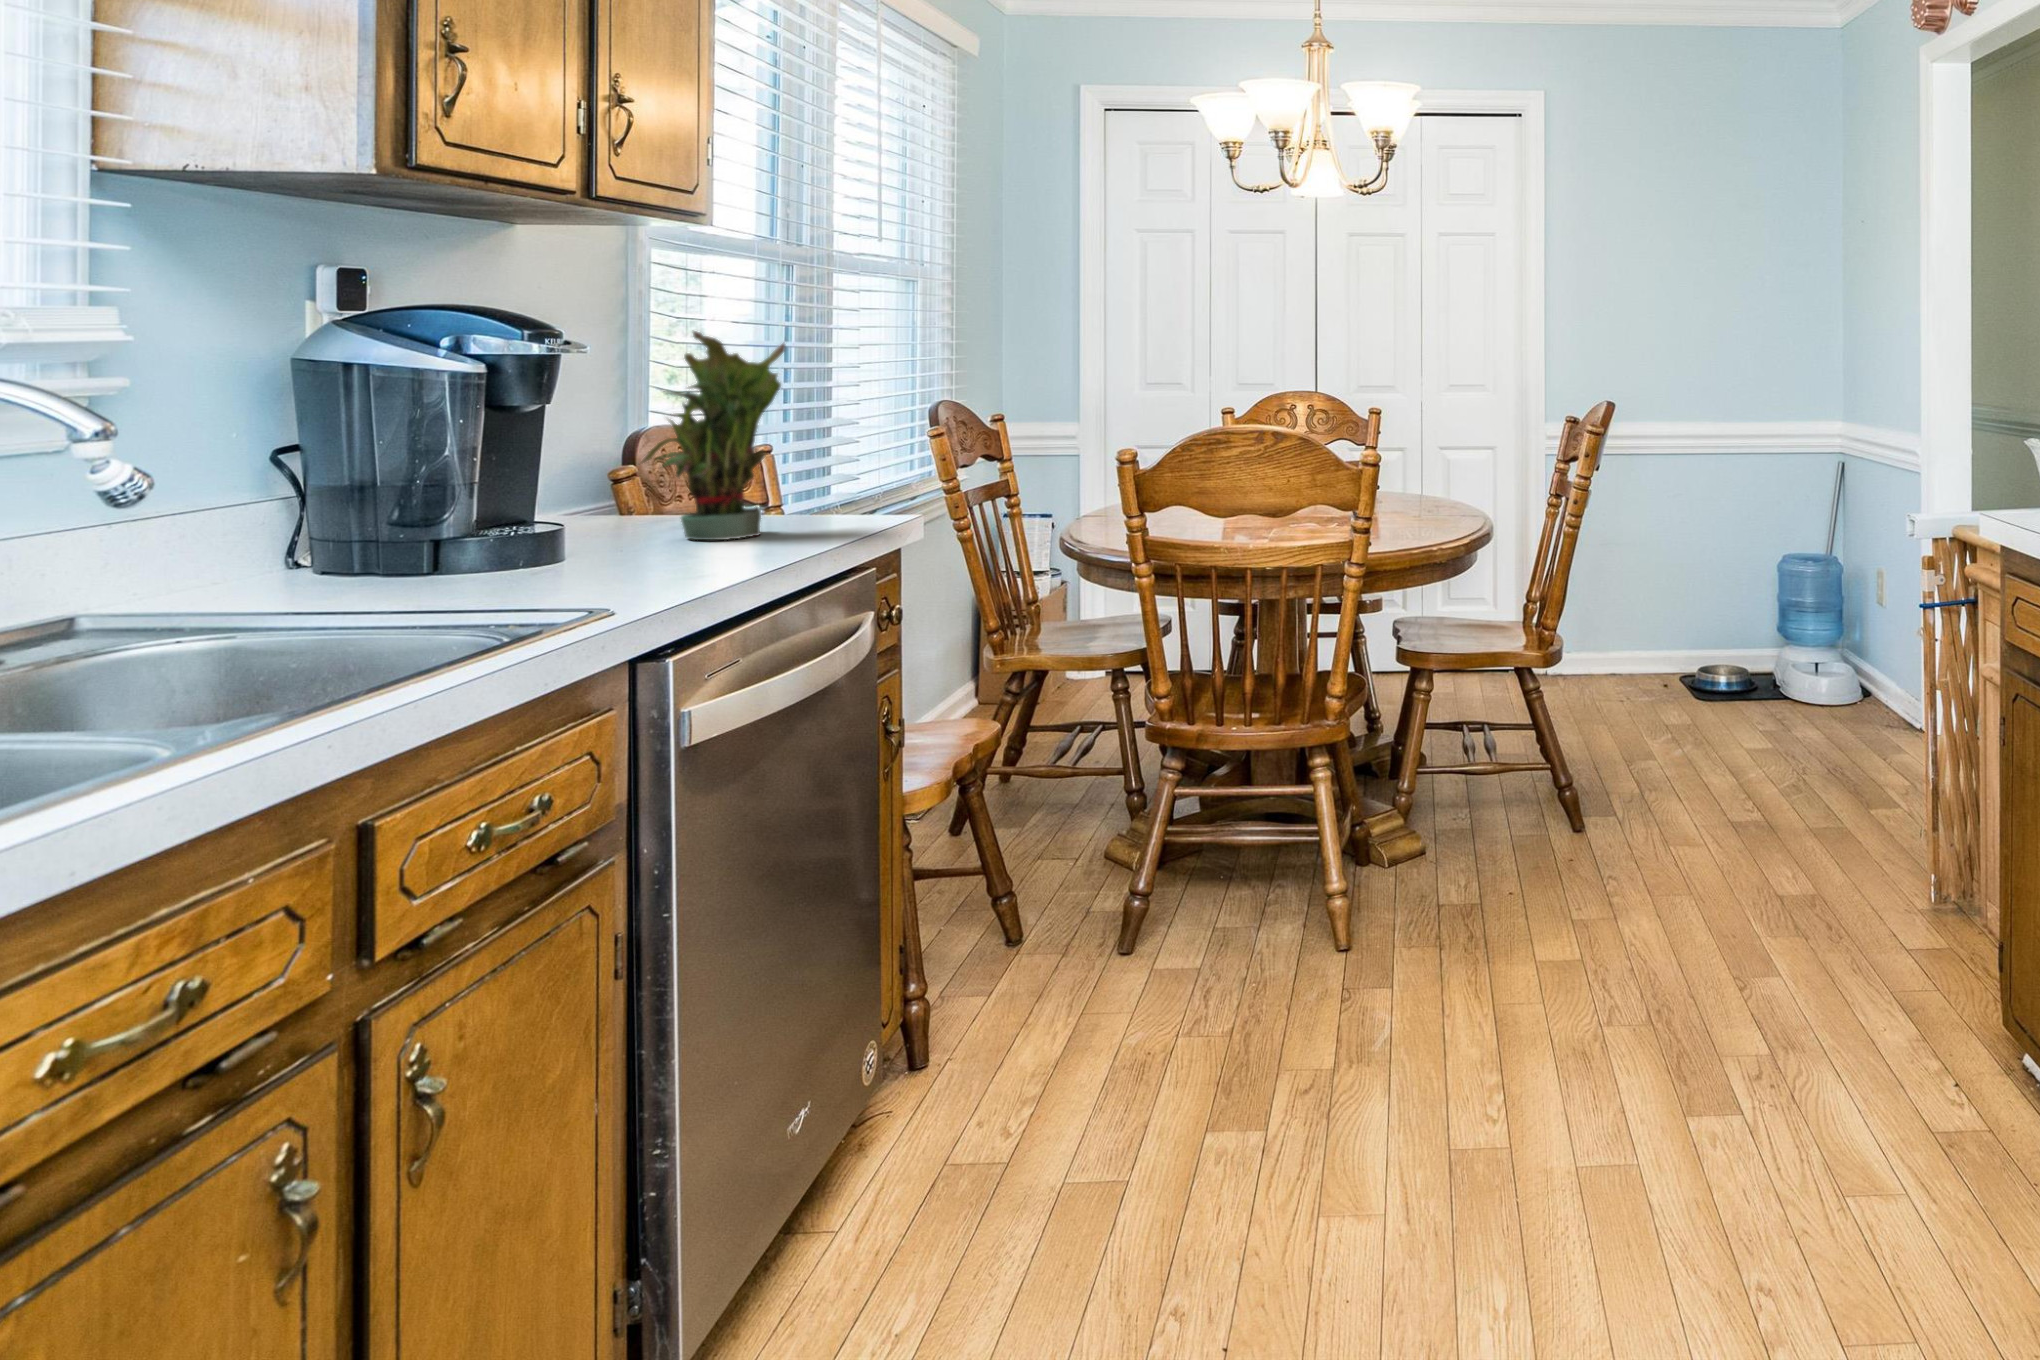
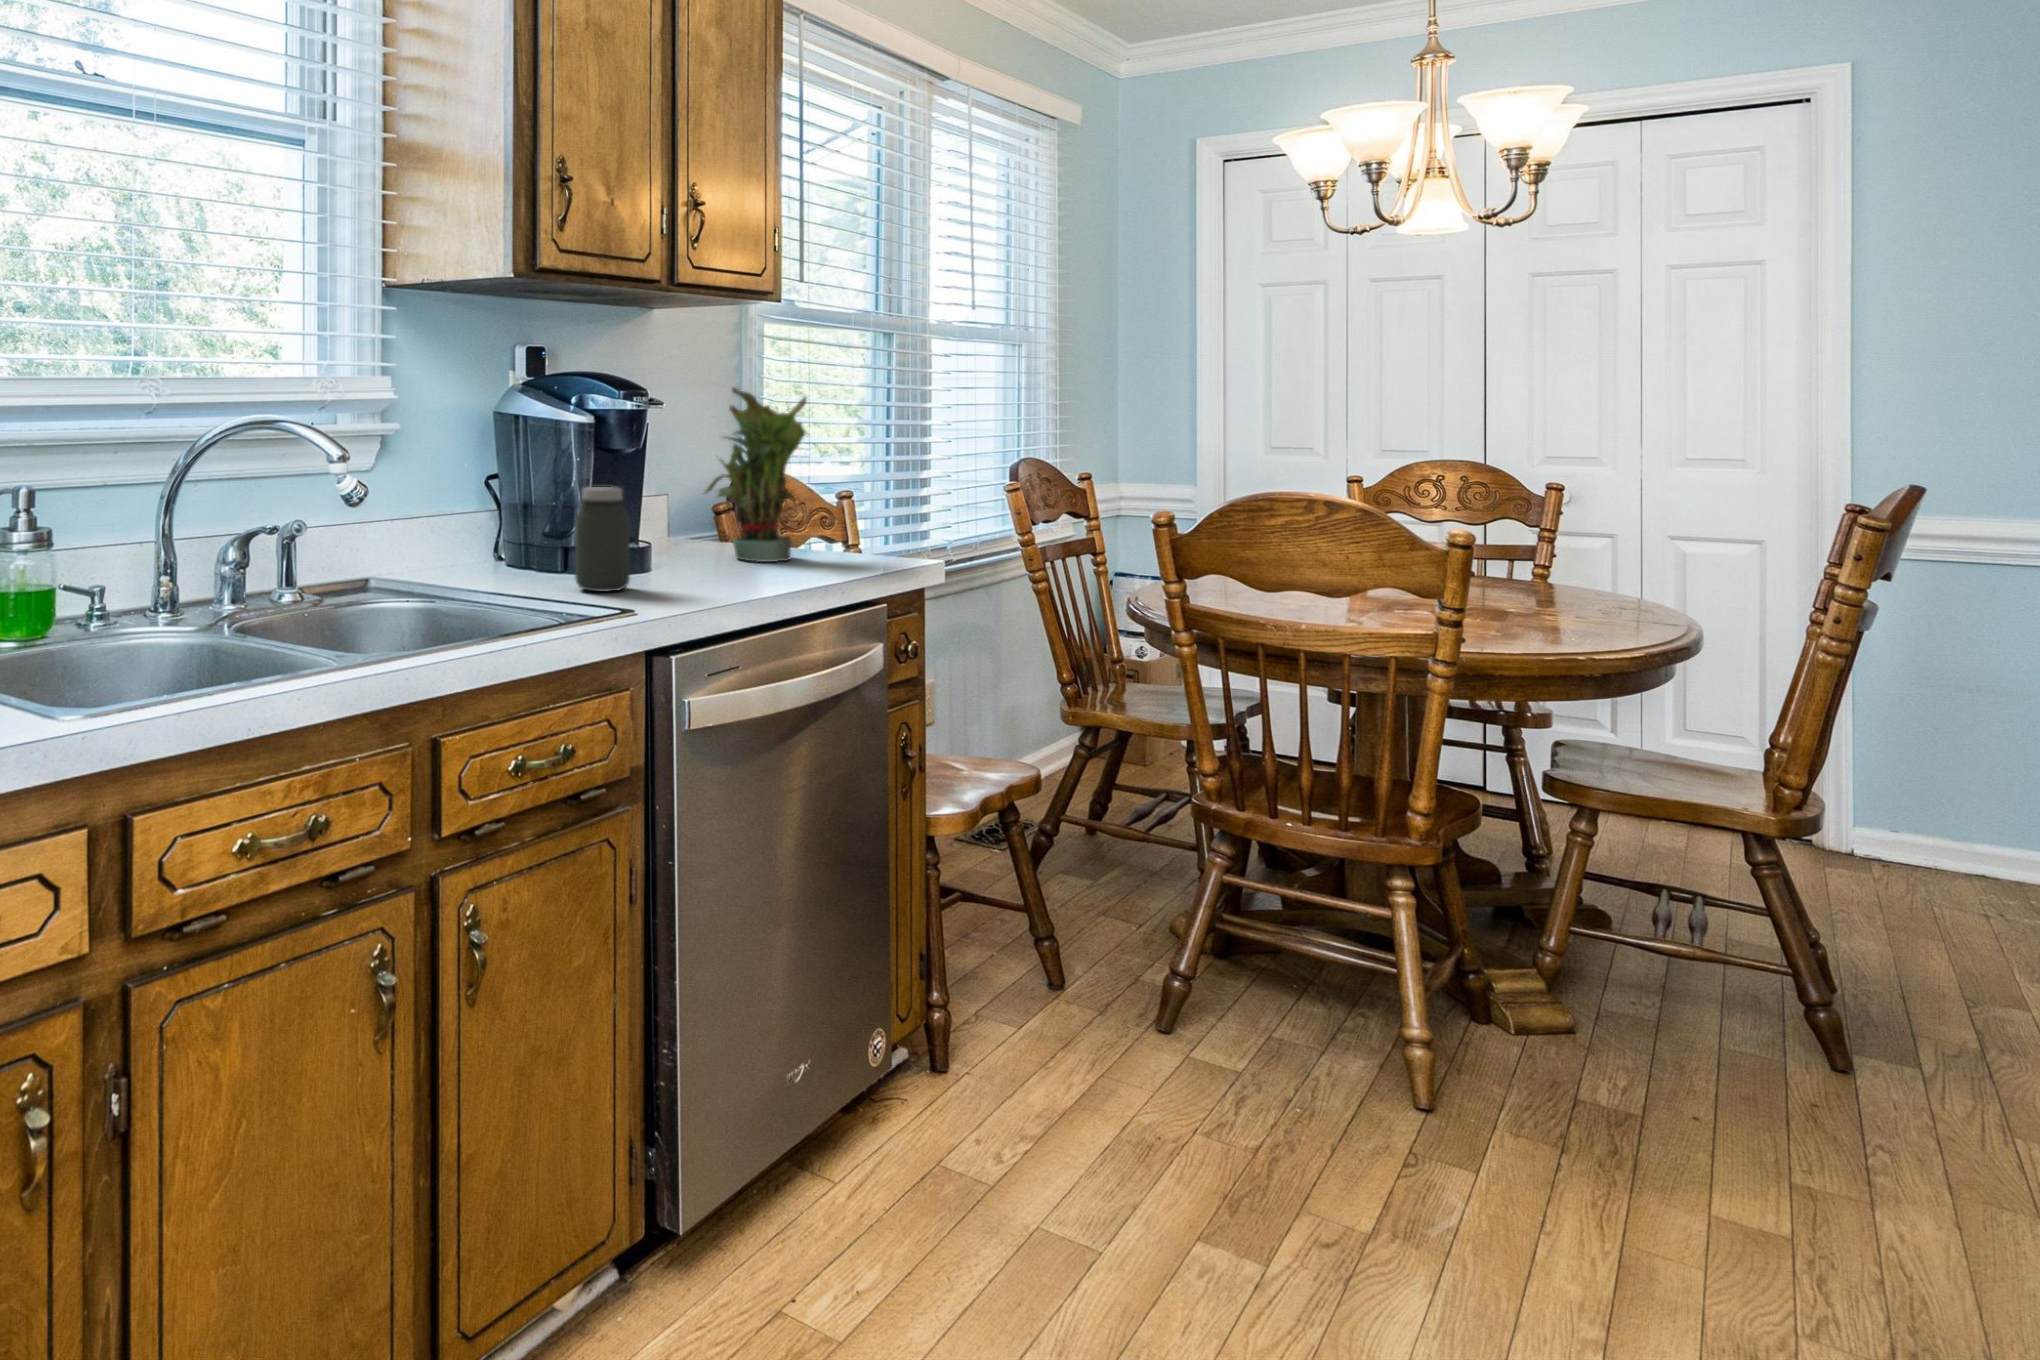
jar: none [493,459,580,596] -> present [575,487,630,592]

